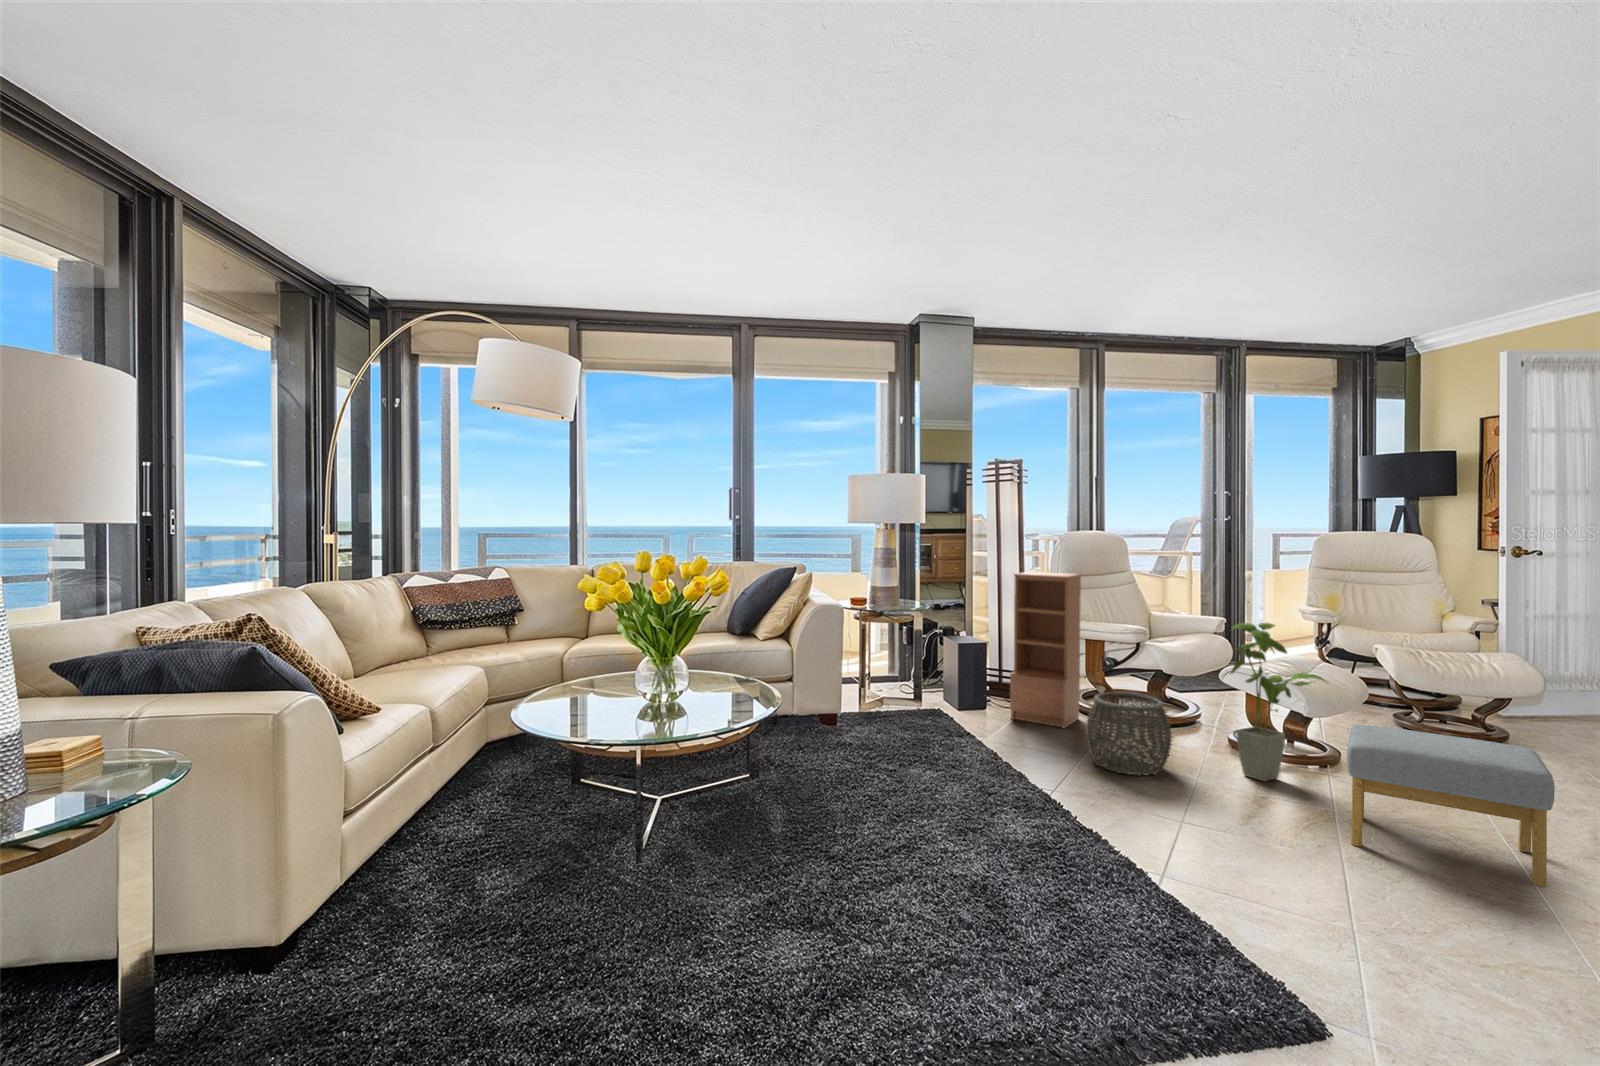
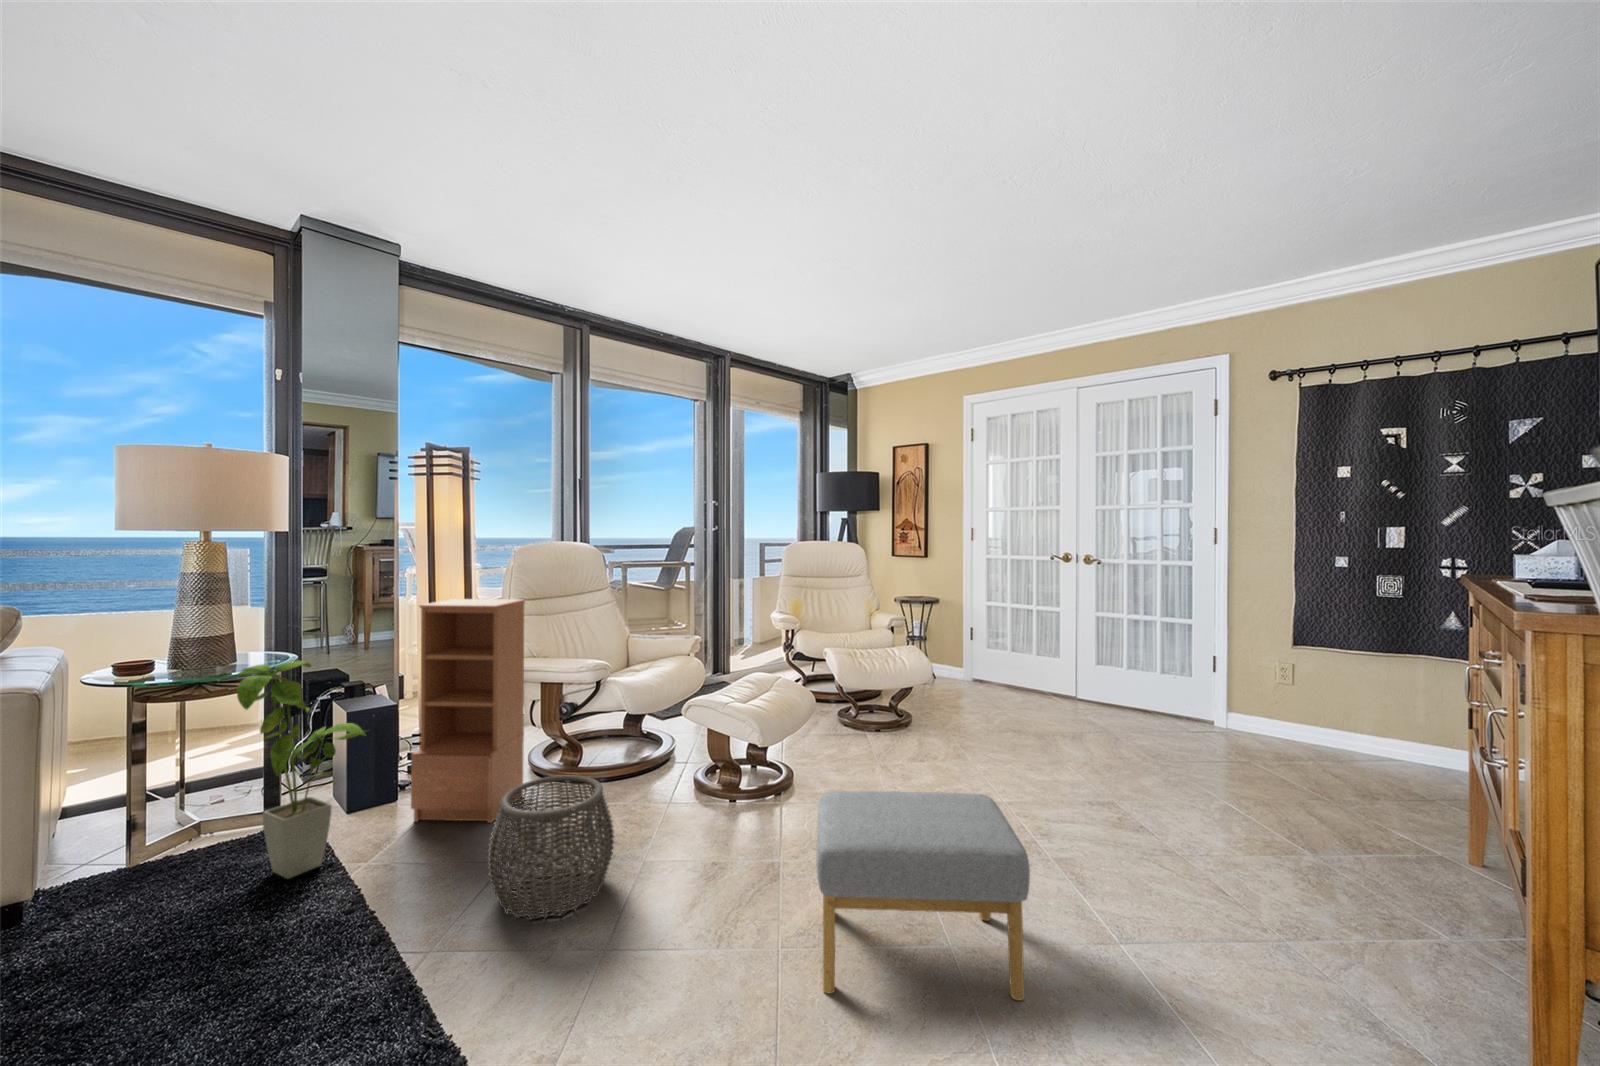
house plant: present [1230,623,1326,781] -> present [237,661,365,879]

